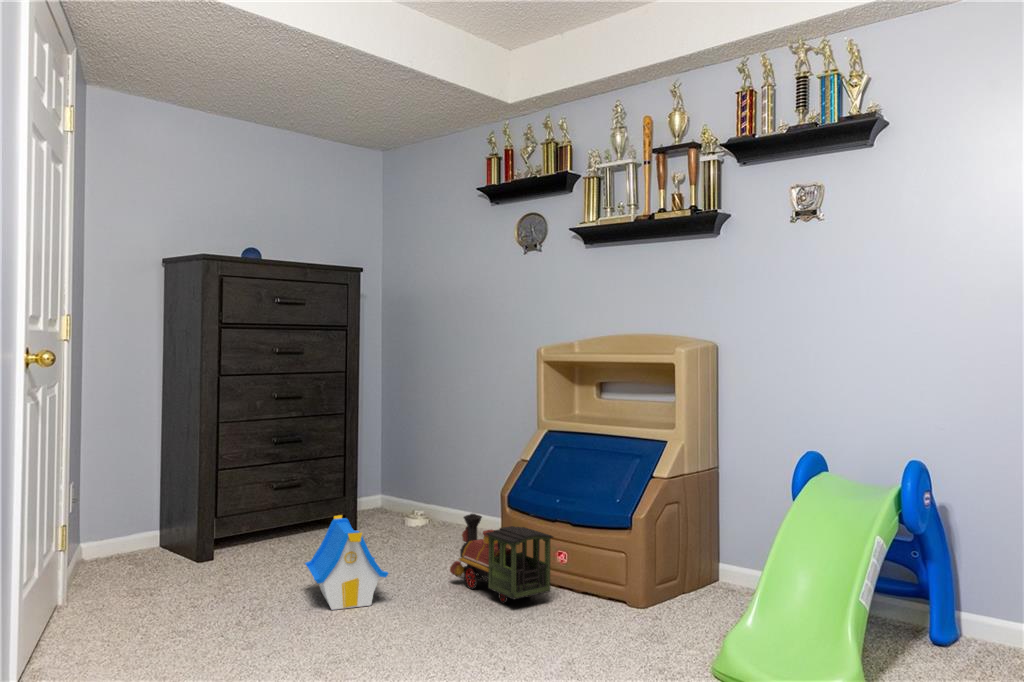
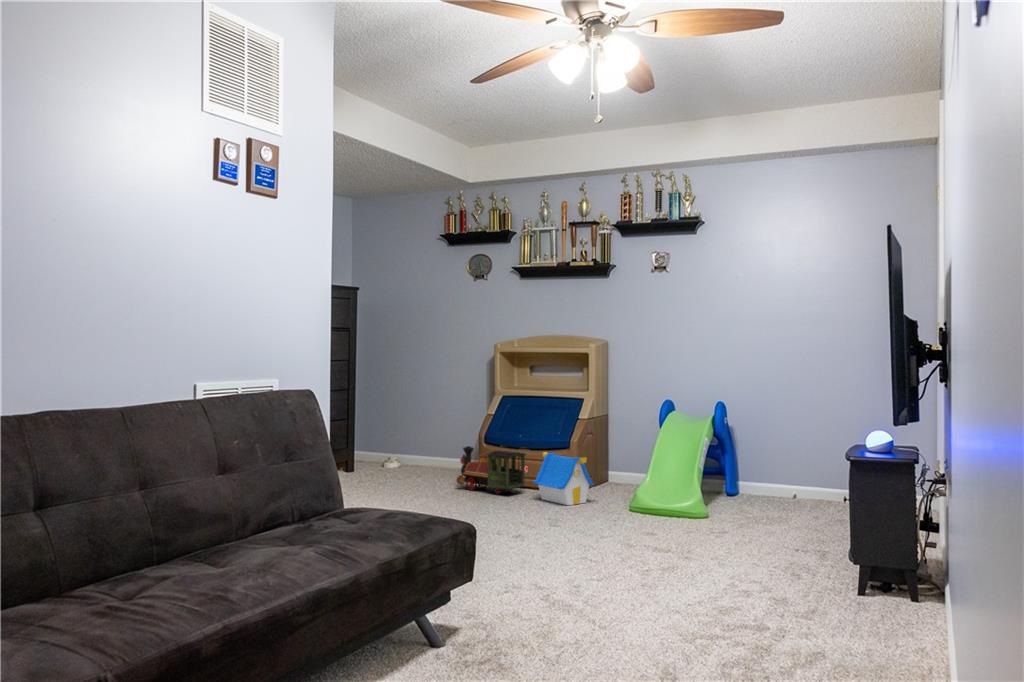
toy house: present [305,515,388,610] -> present [533,452,594,505]

